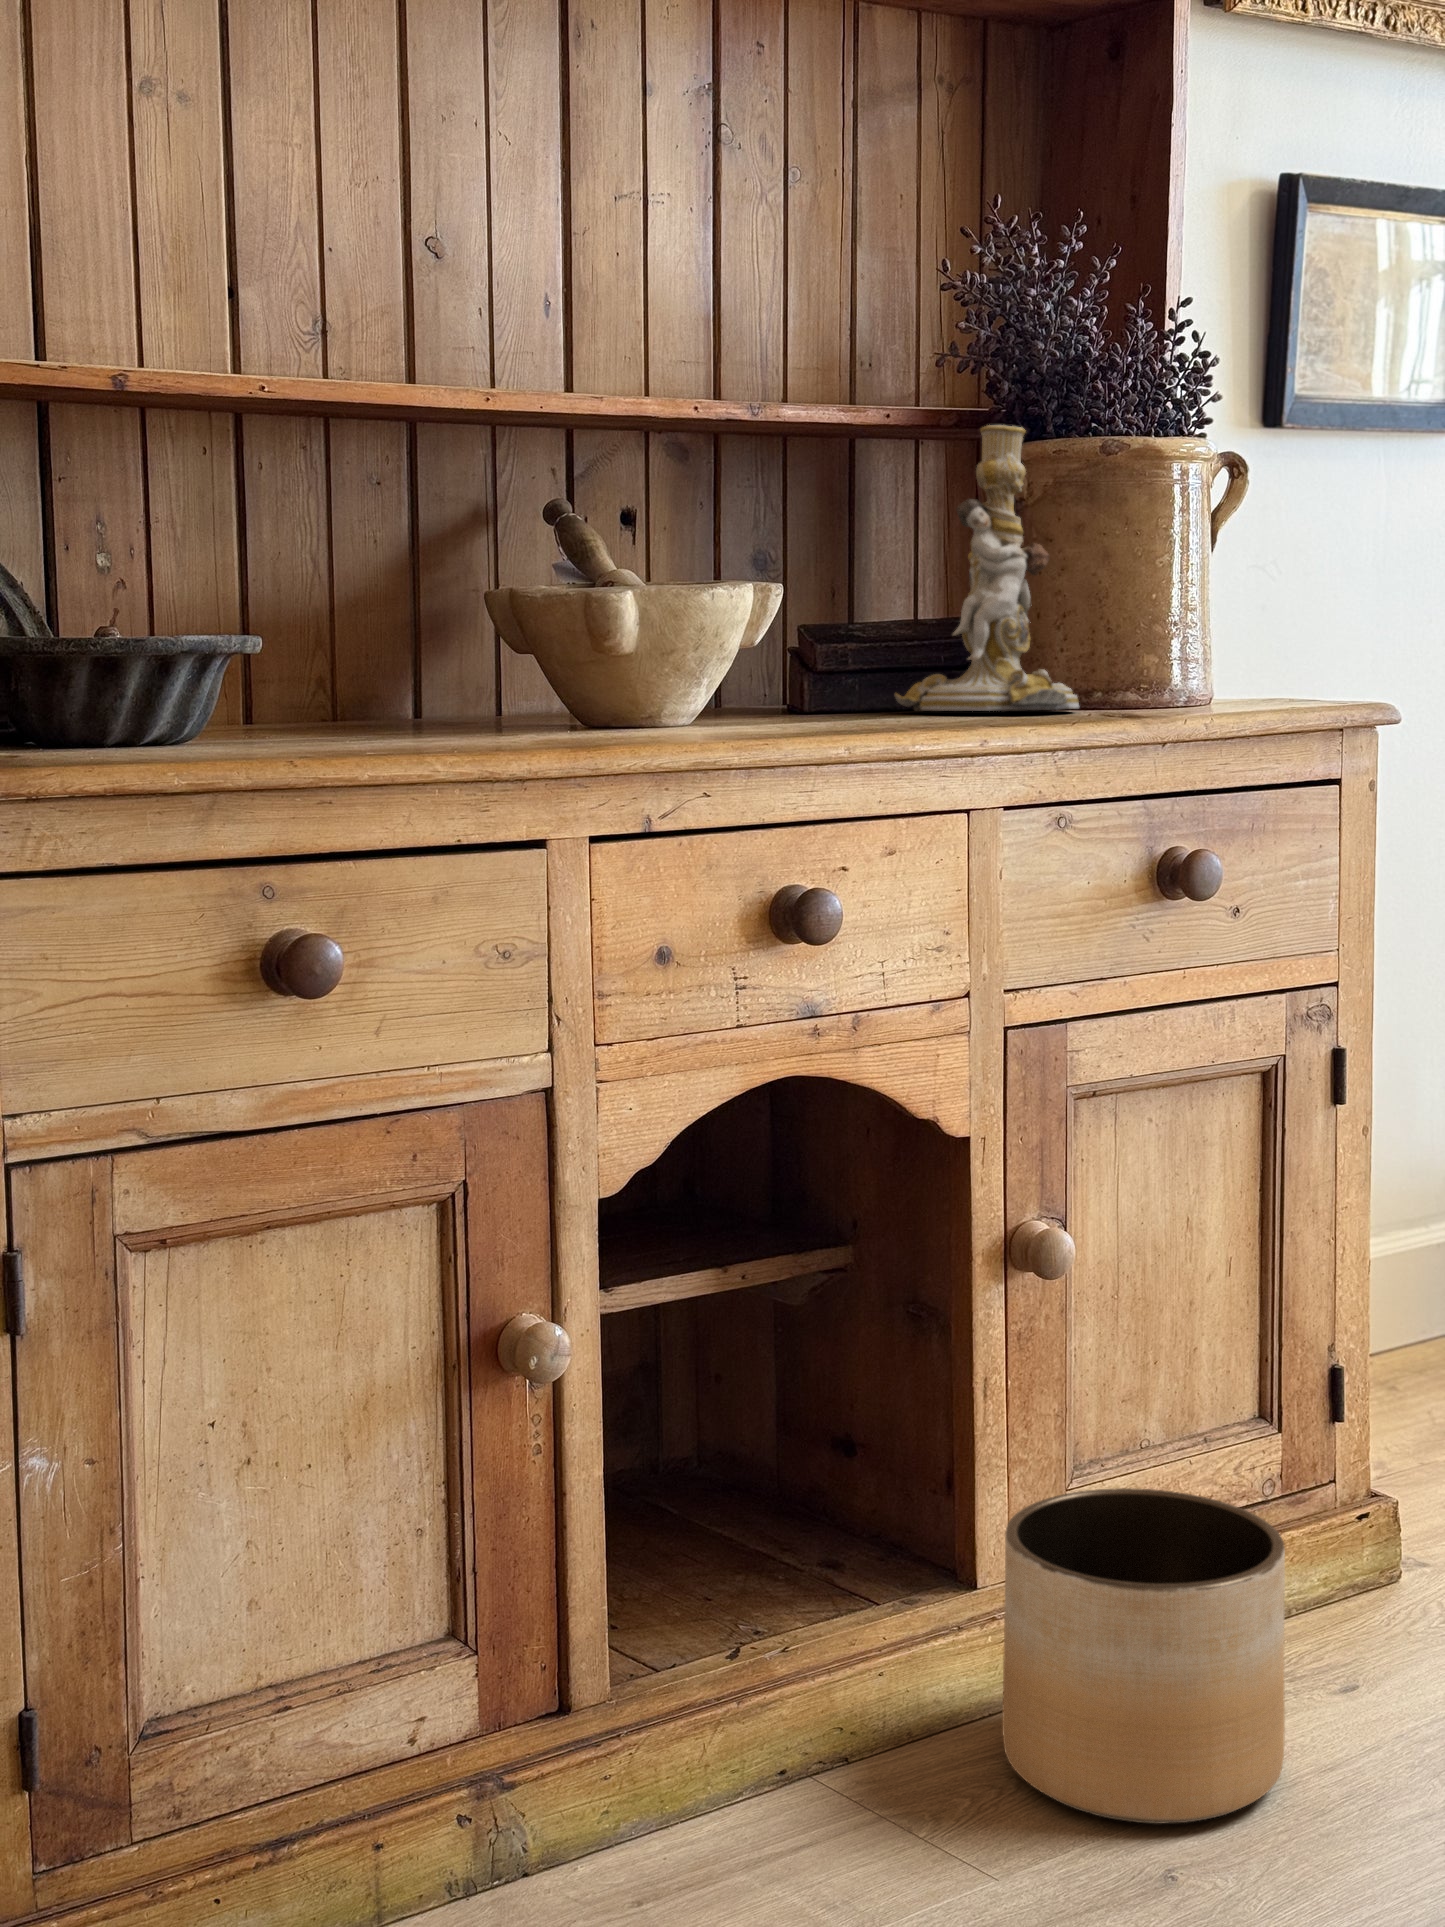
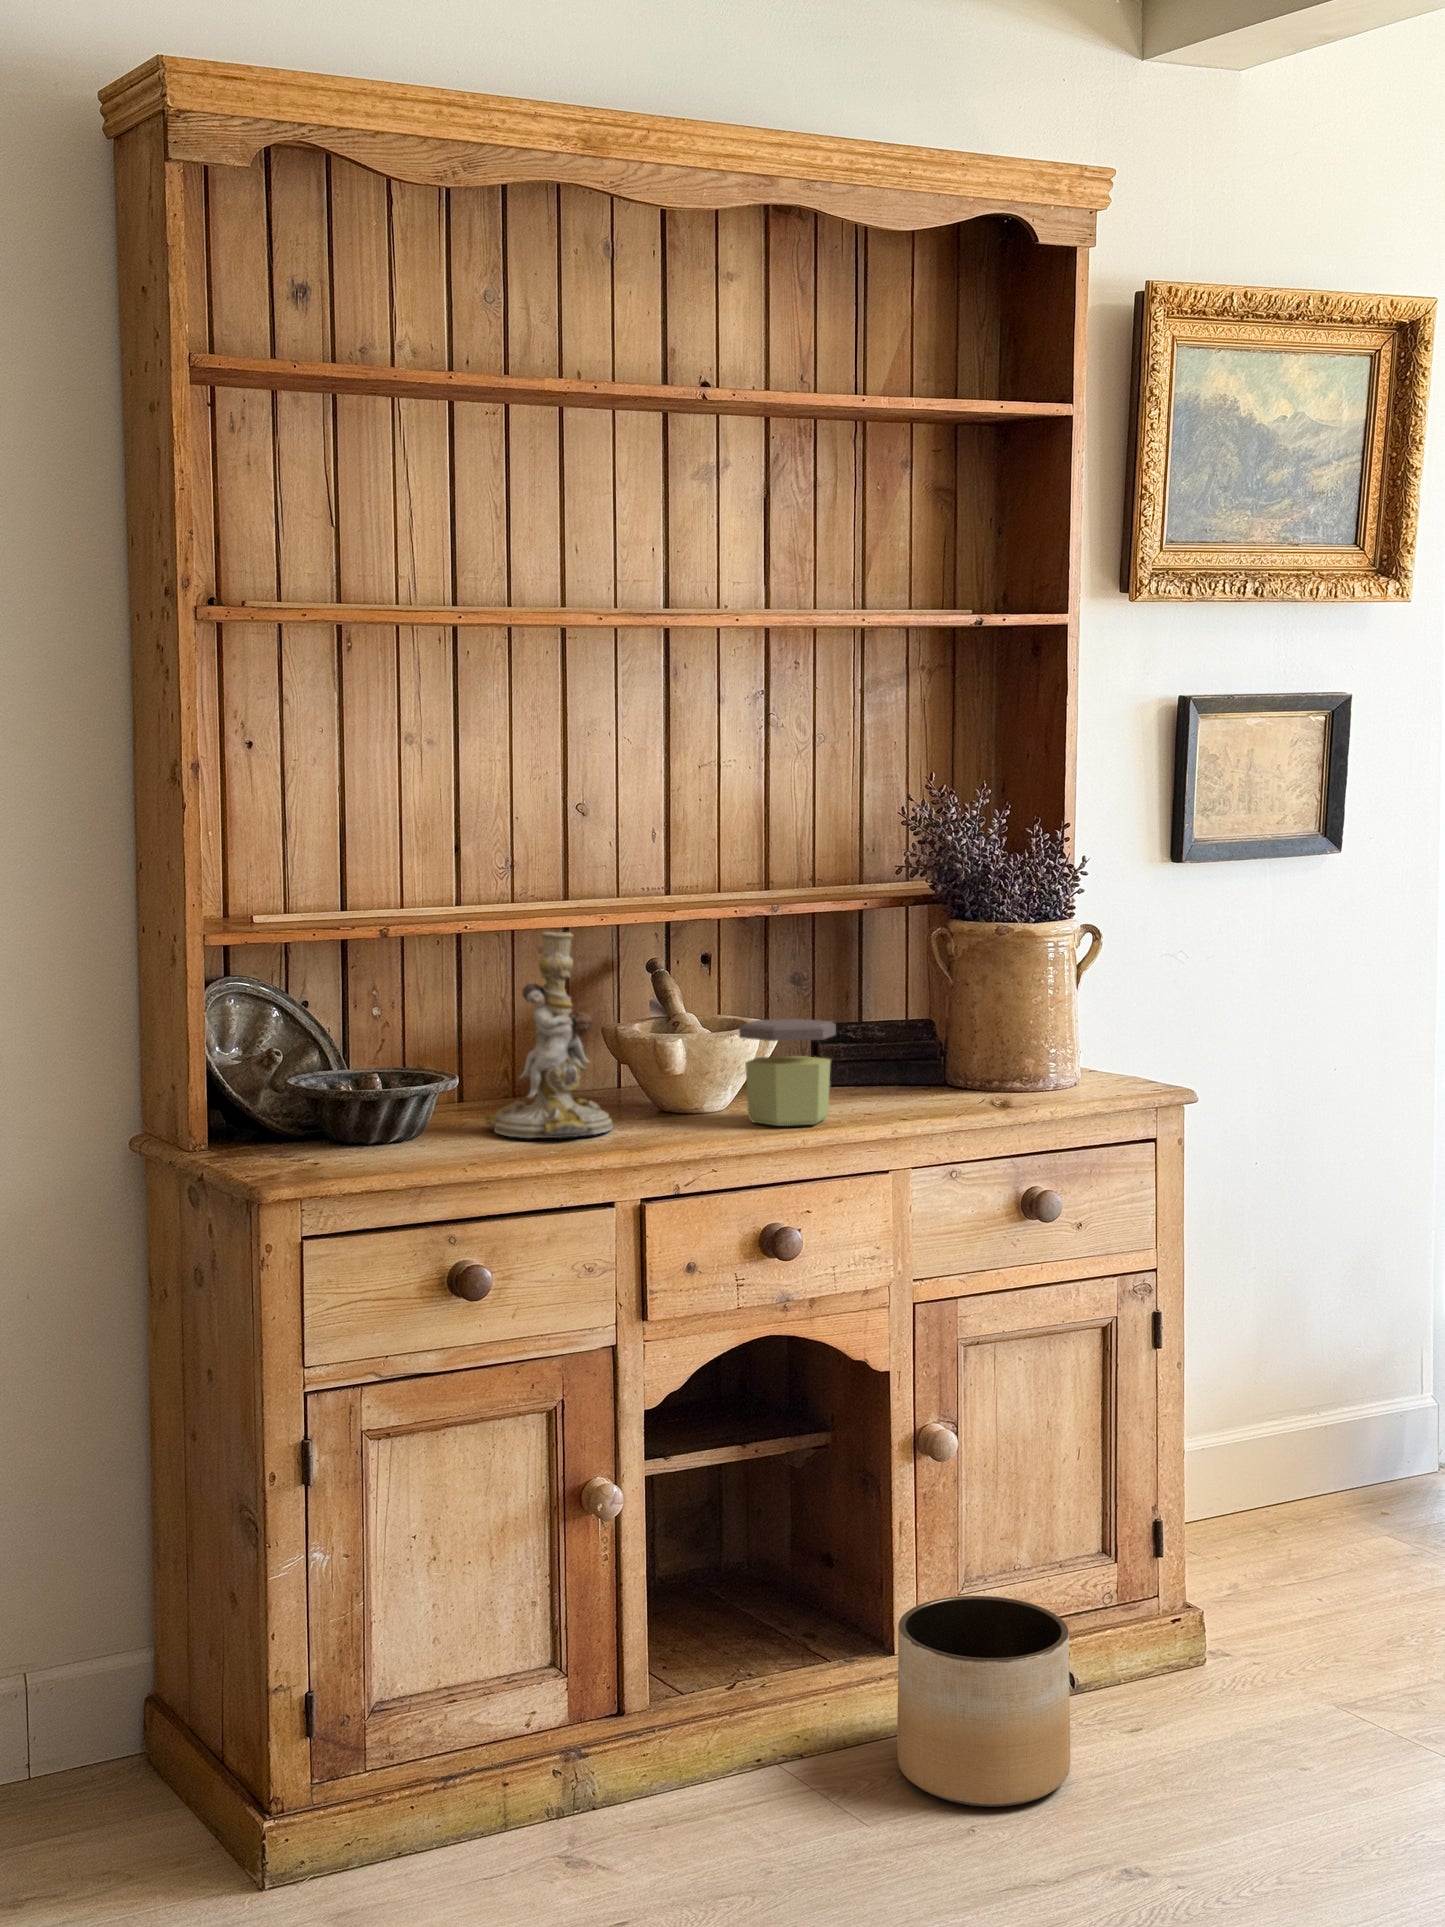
candlestick: present [895,425,1079,711] -> present [484,932,613,1138]
jar: none [731,556,885,727] -> present [739,1019,836,1126]

